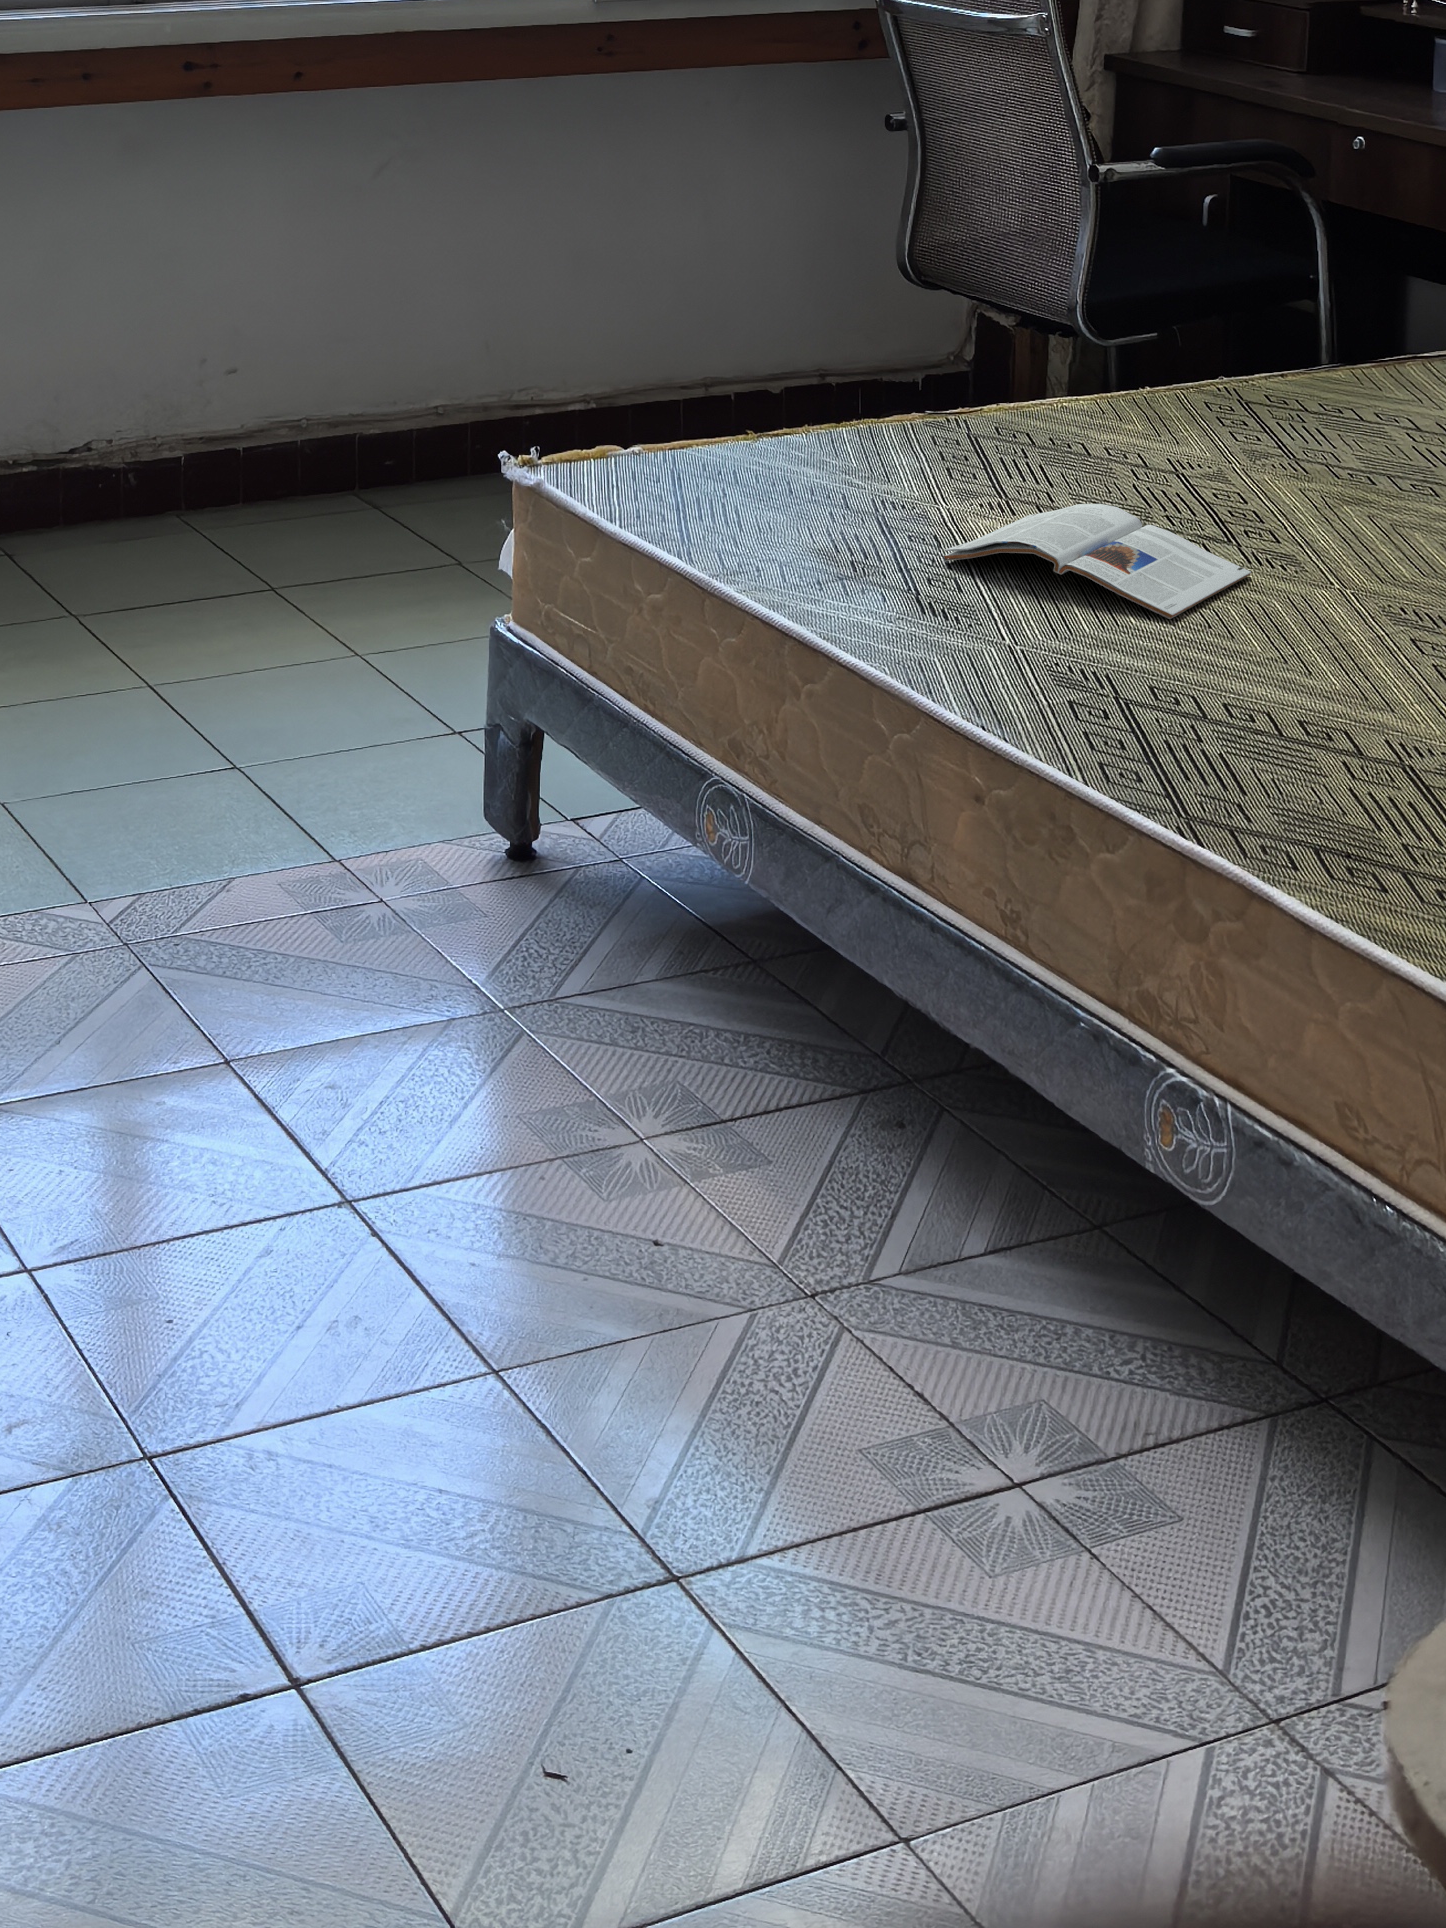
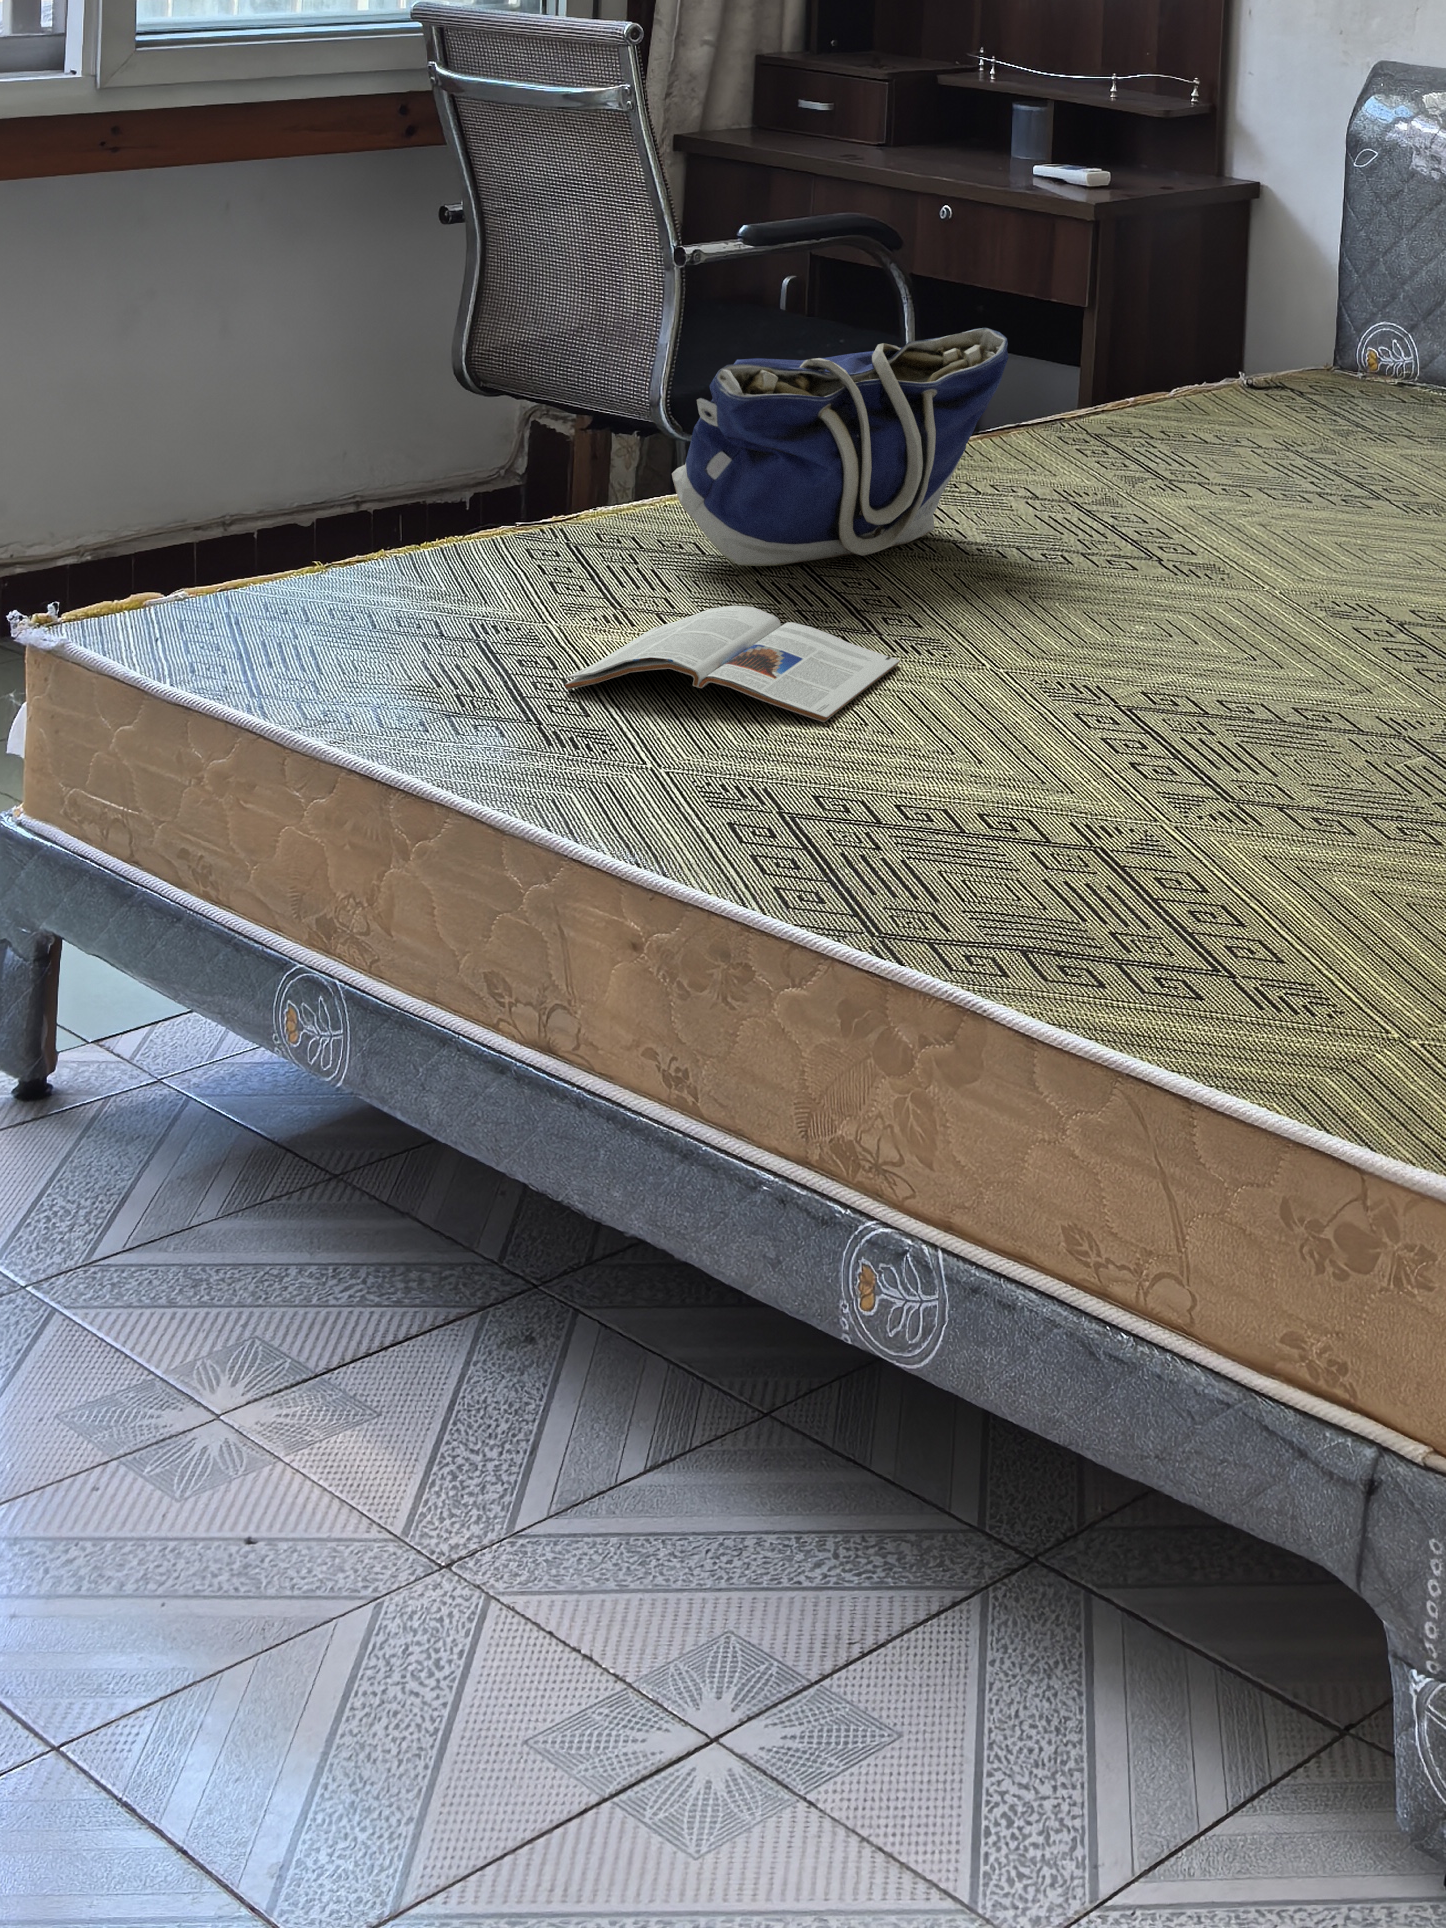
tote bag: none [1058,267,1383,471] -> present [672,328,1008,566]

